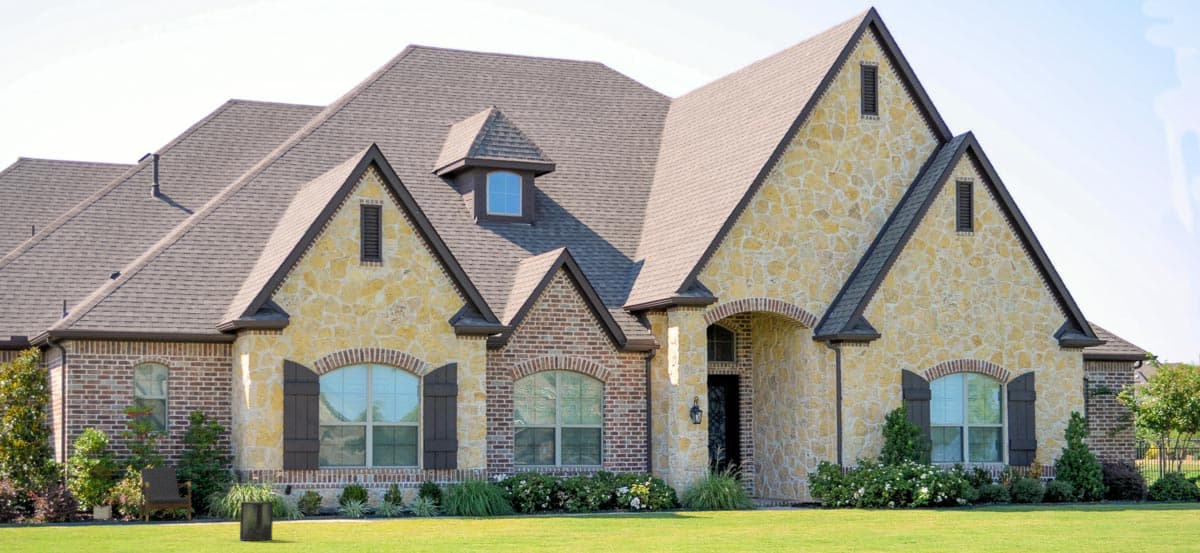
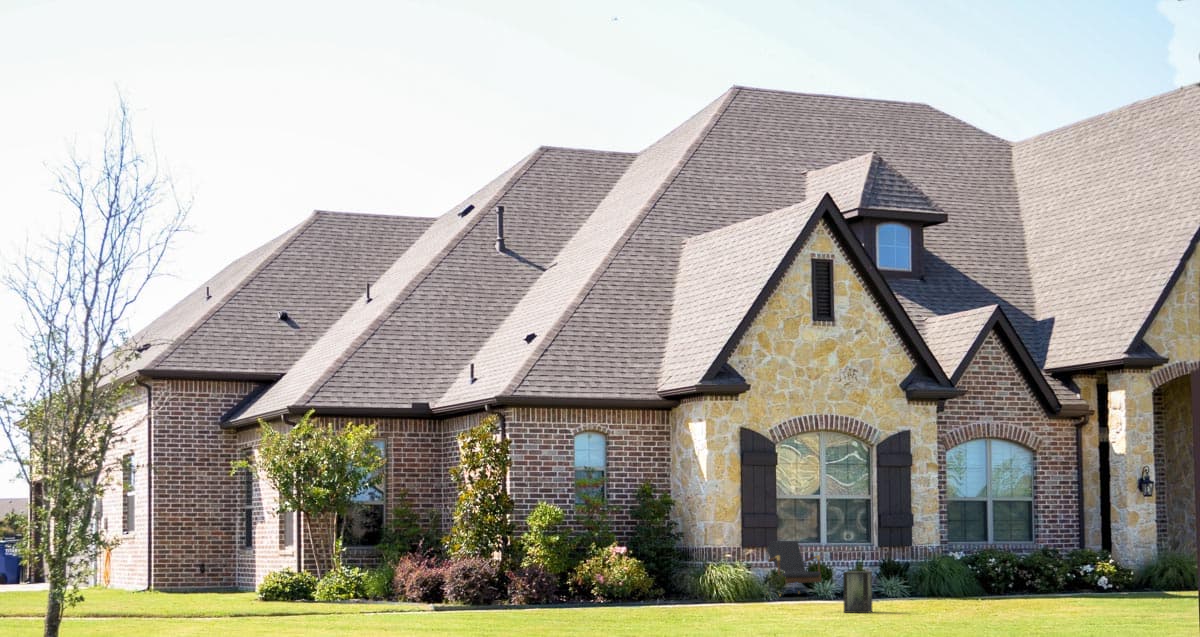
potted tree: present [89,465,112,519] -> none [561,541,586,600]
lounge chair: present [140,467,191,521] -> present [767,541,821,596]

